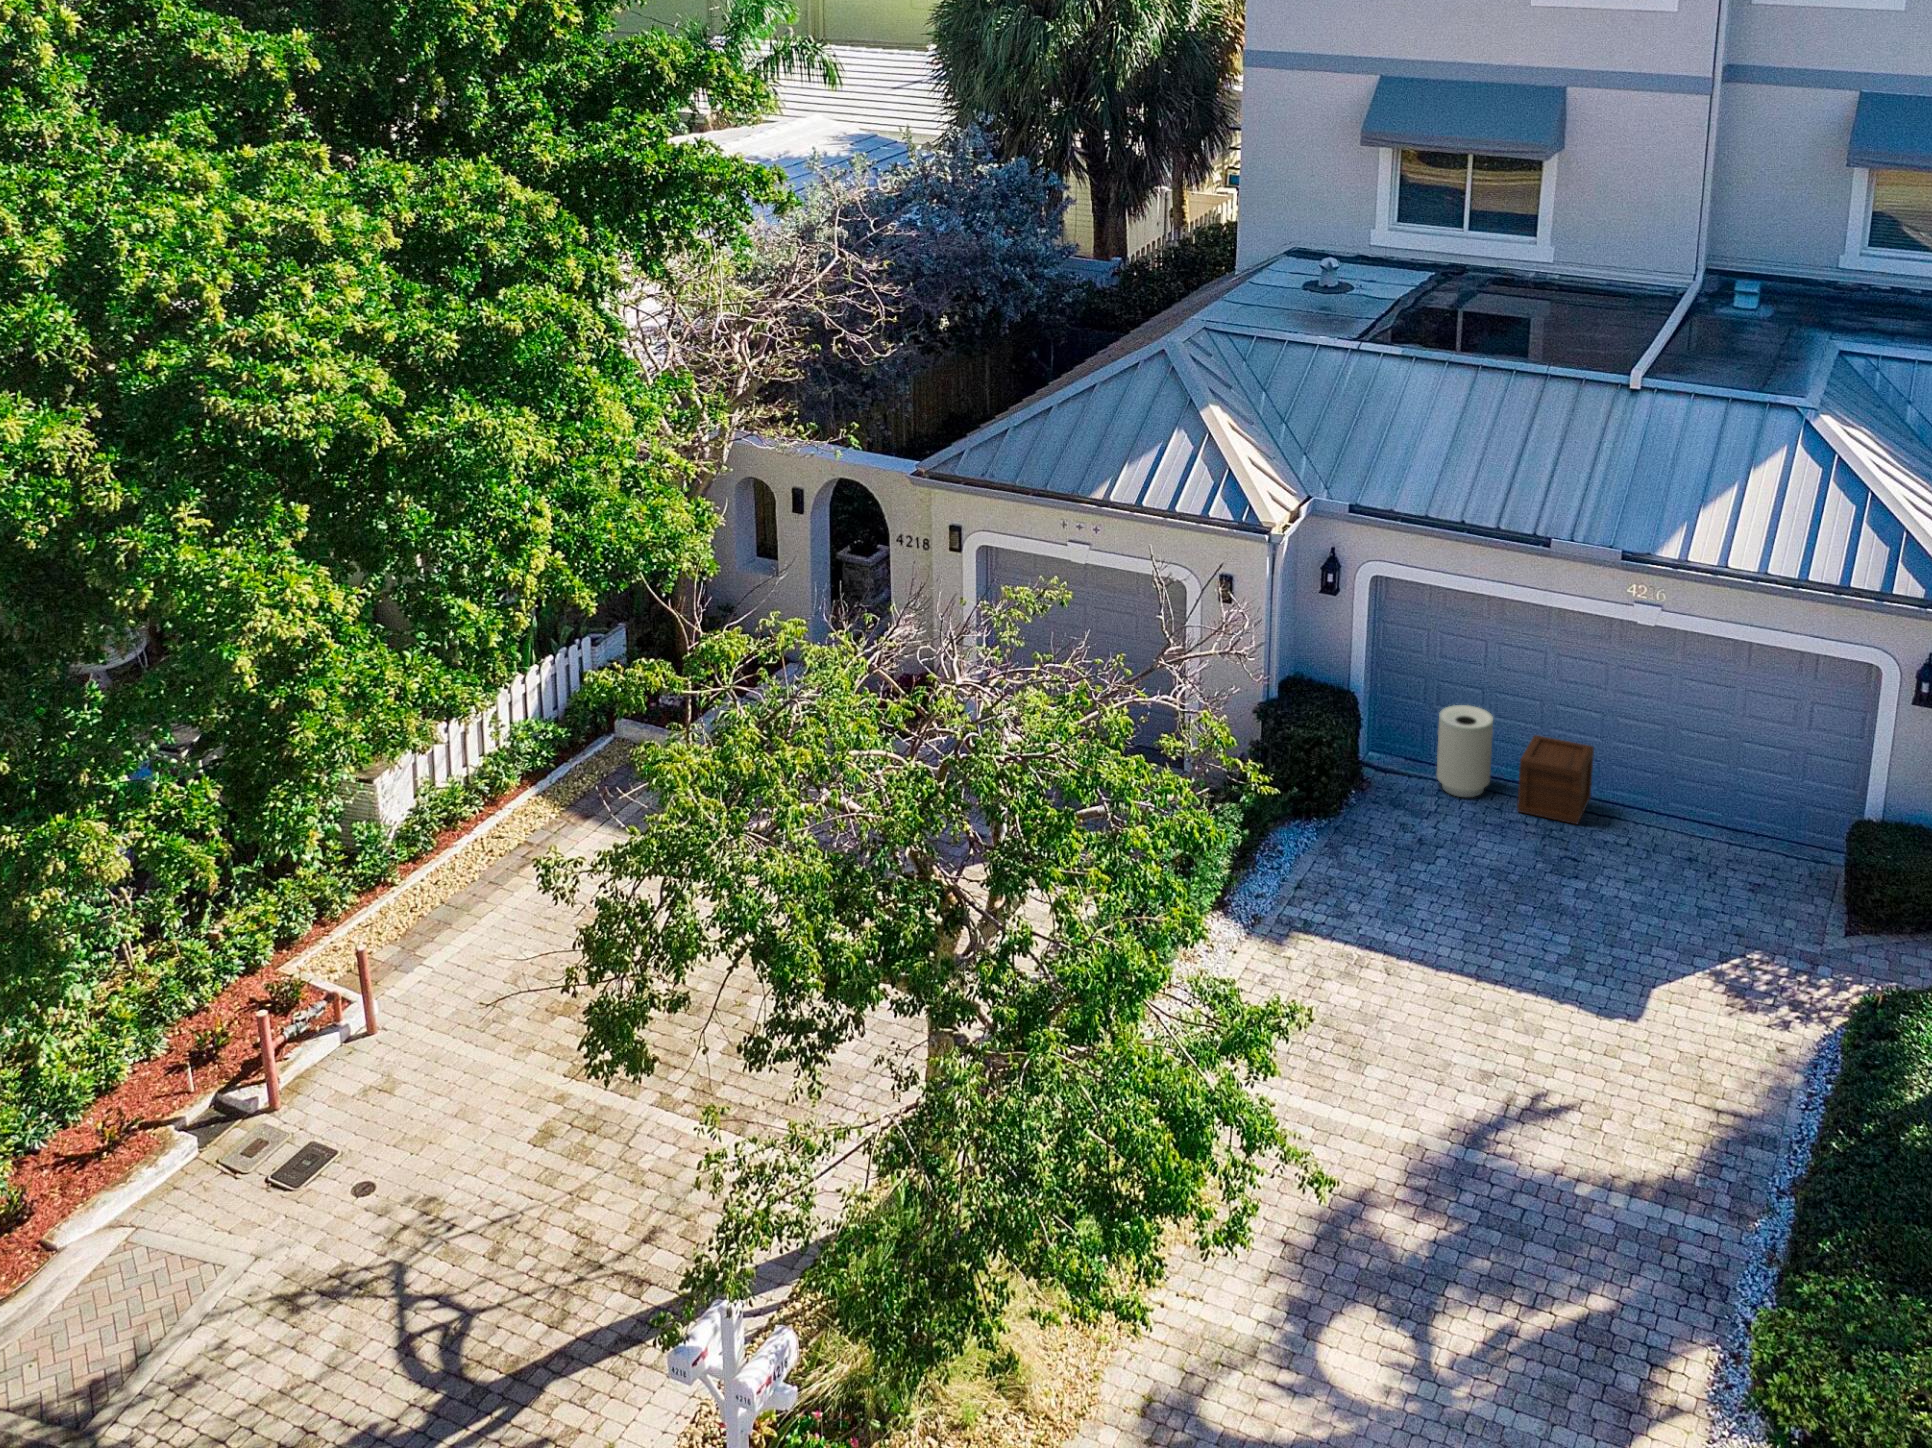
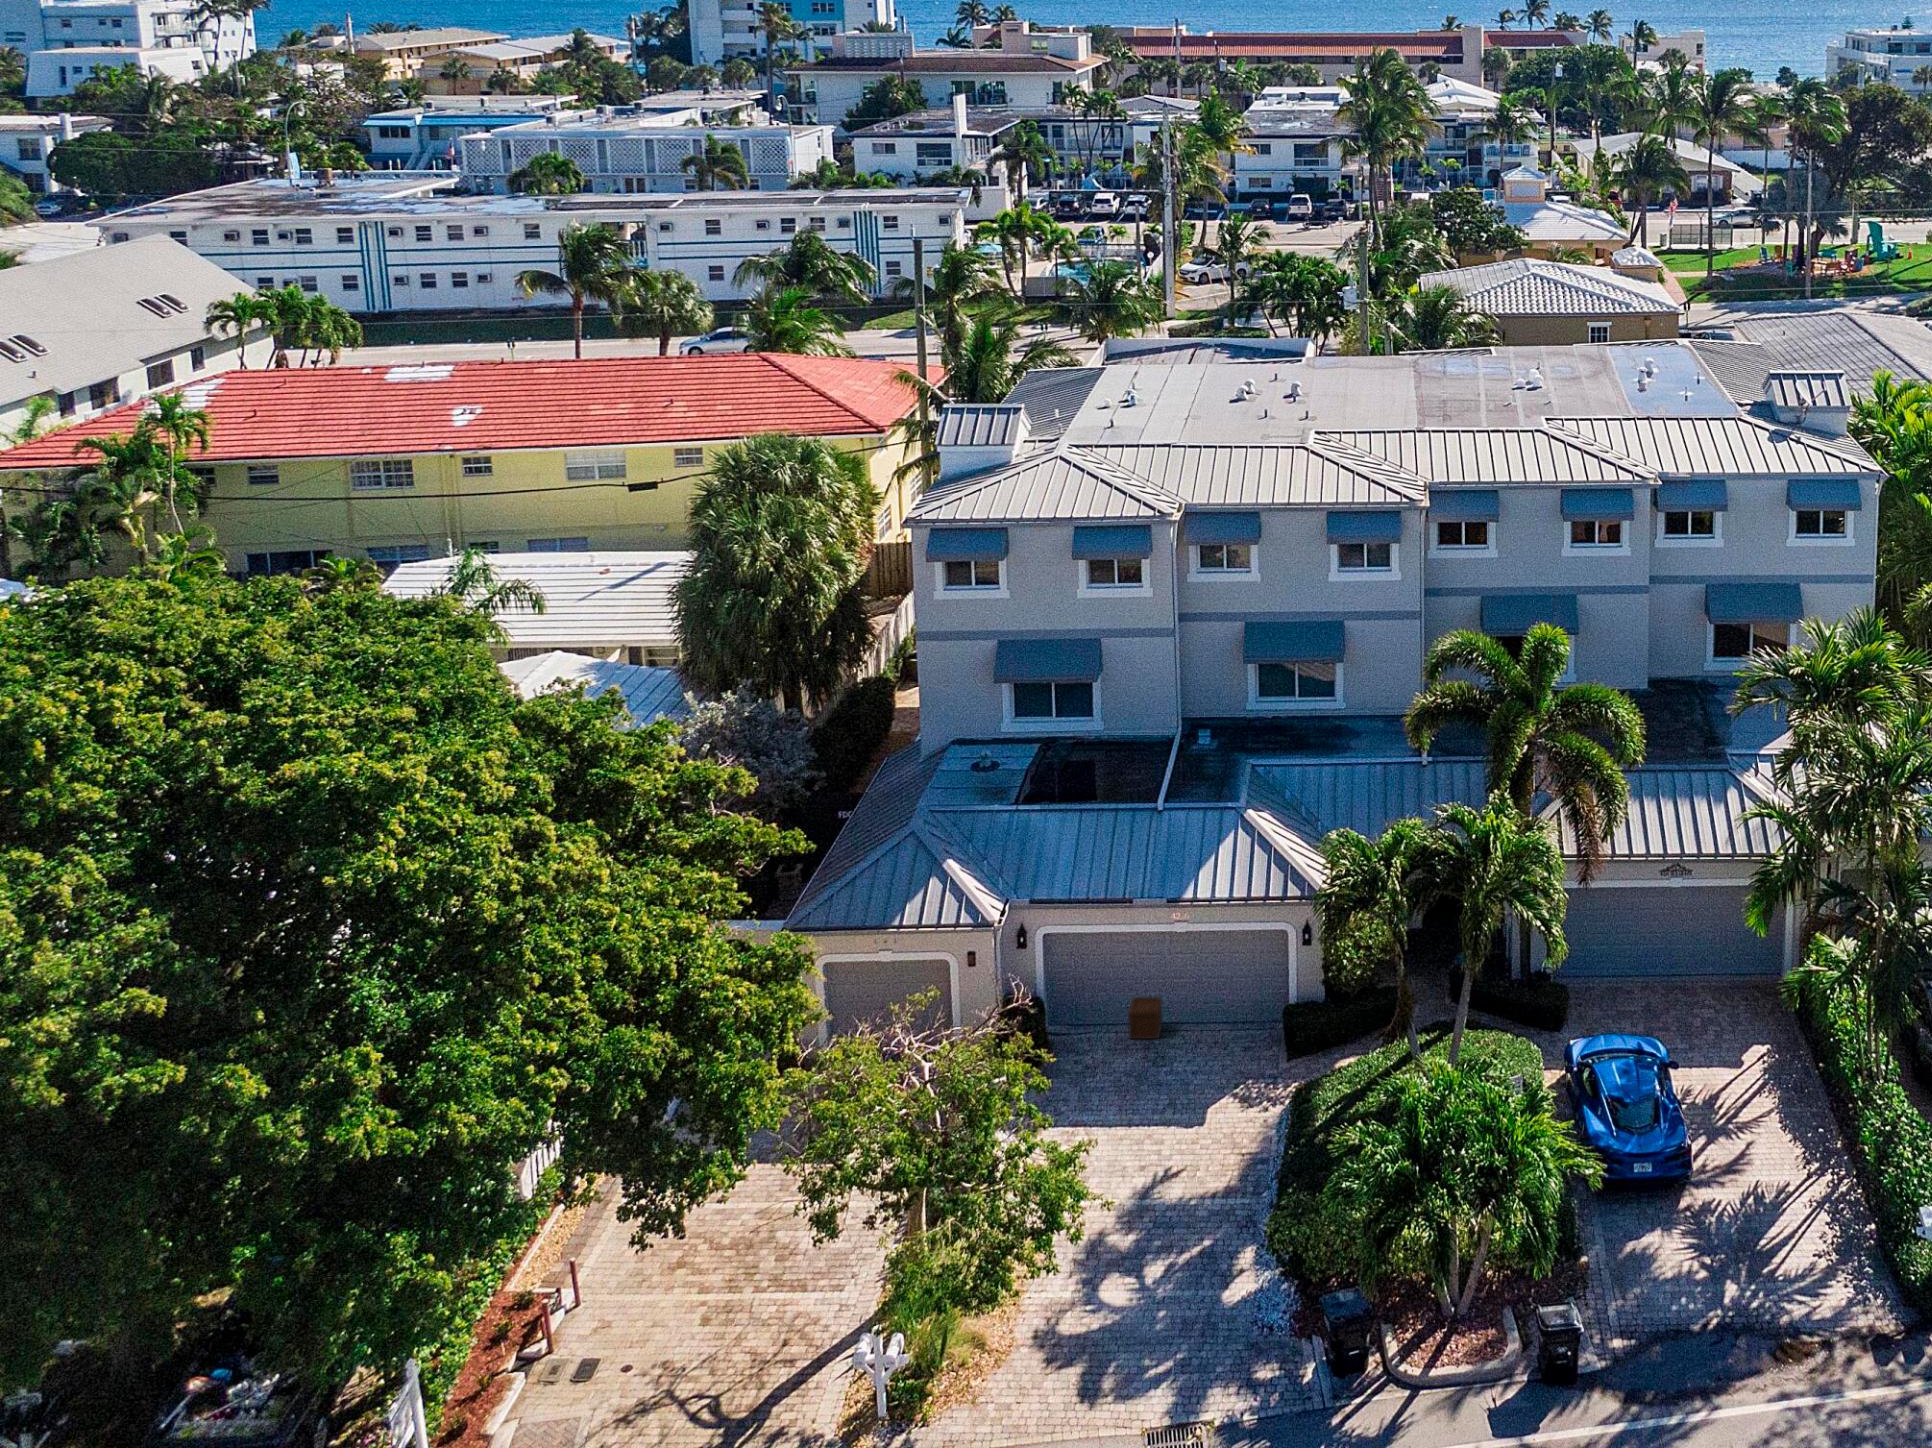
trash can: present [1437,705,1493,797] -> none [1085,989,1113,1038]

